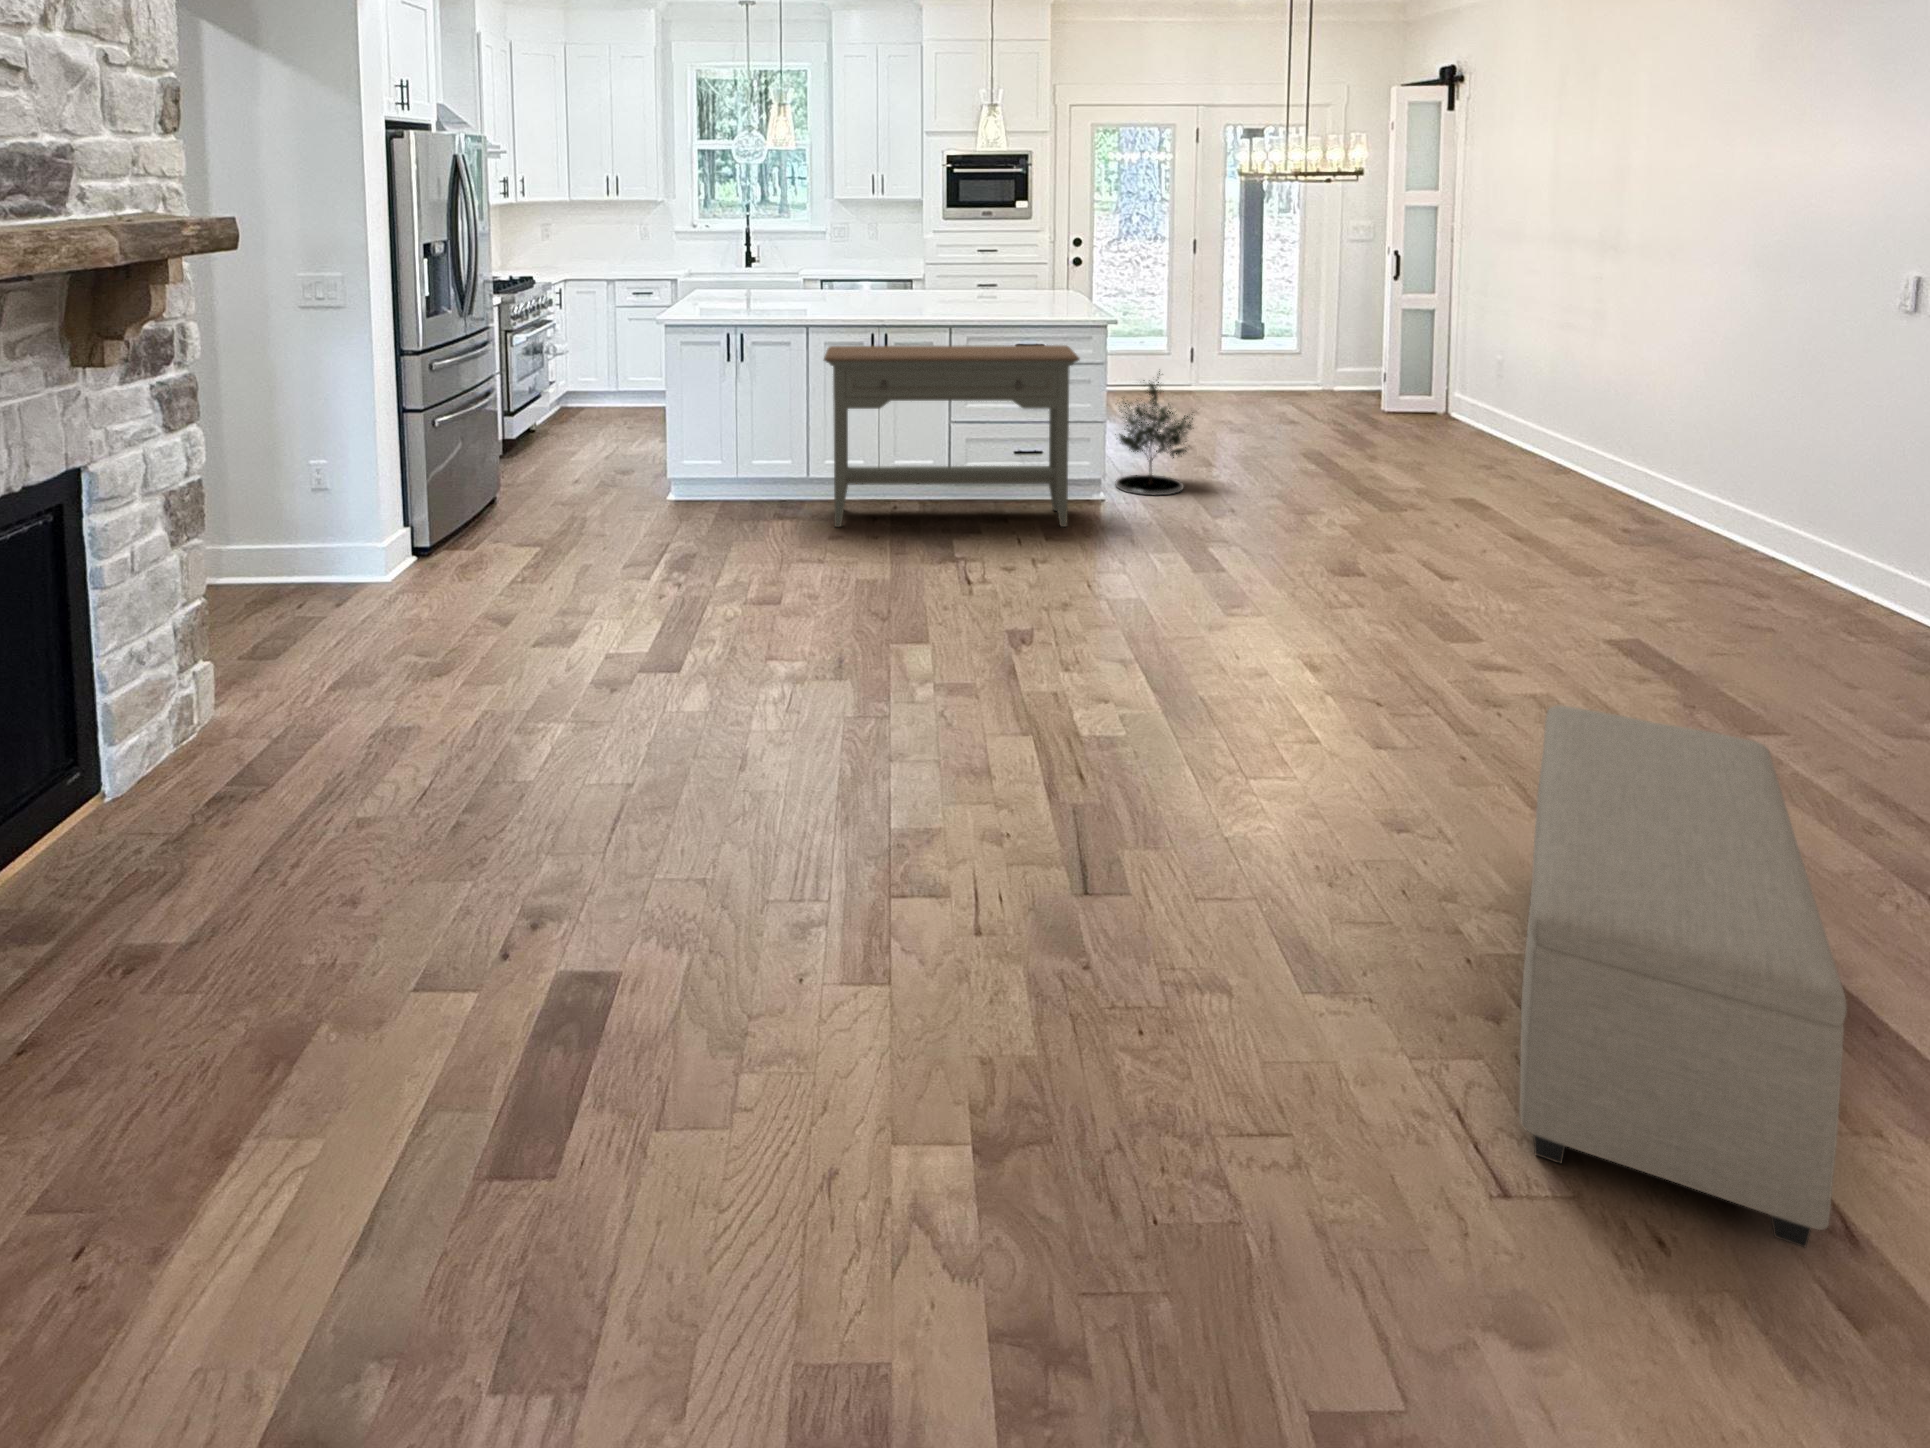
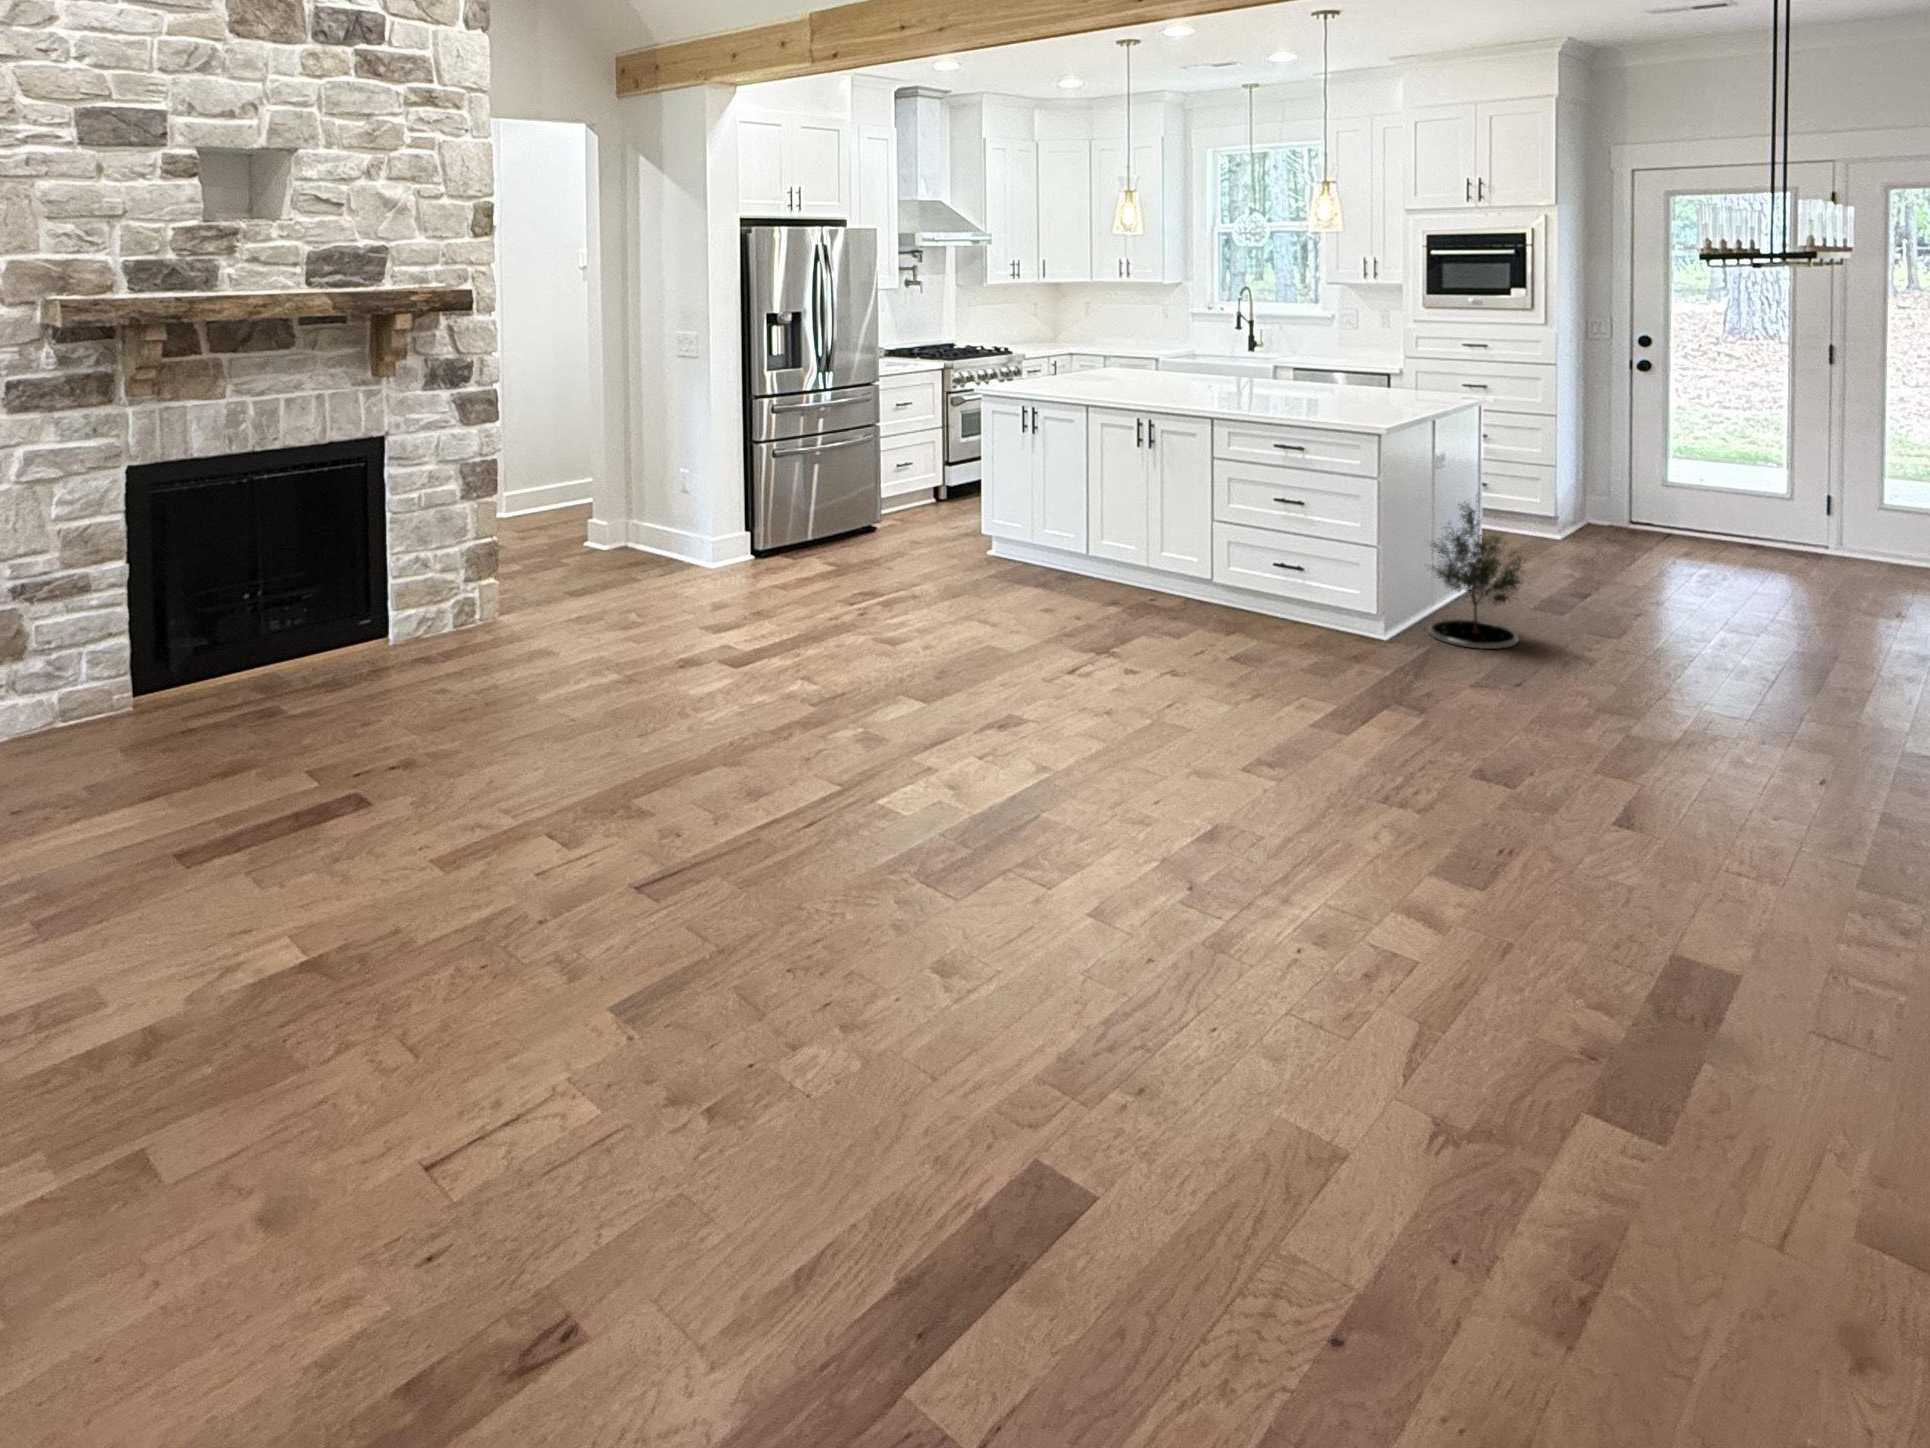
console table: present [824,345,1080,527] -> none [1054,425,1321,649]
ottoman: present [1520,705,1847,1247] -> none [466,854,1037,1336]

